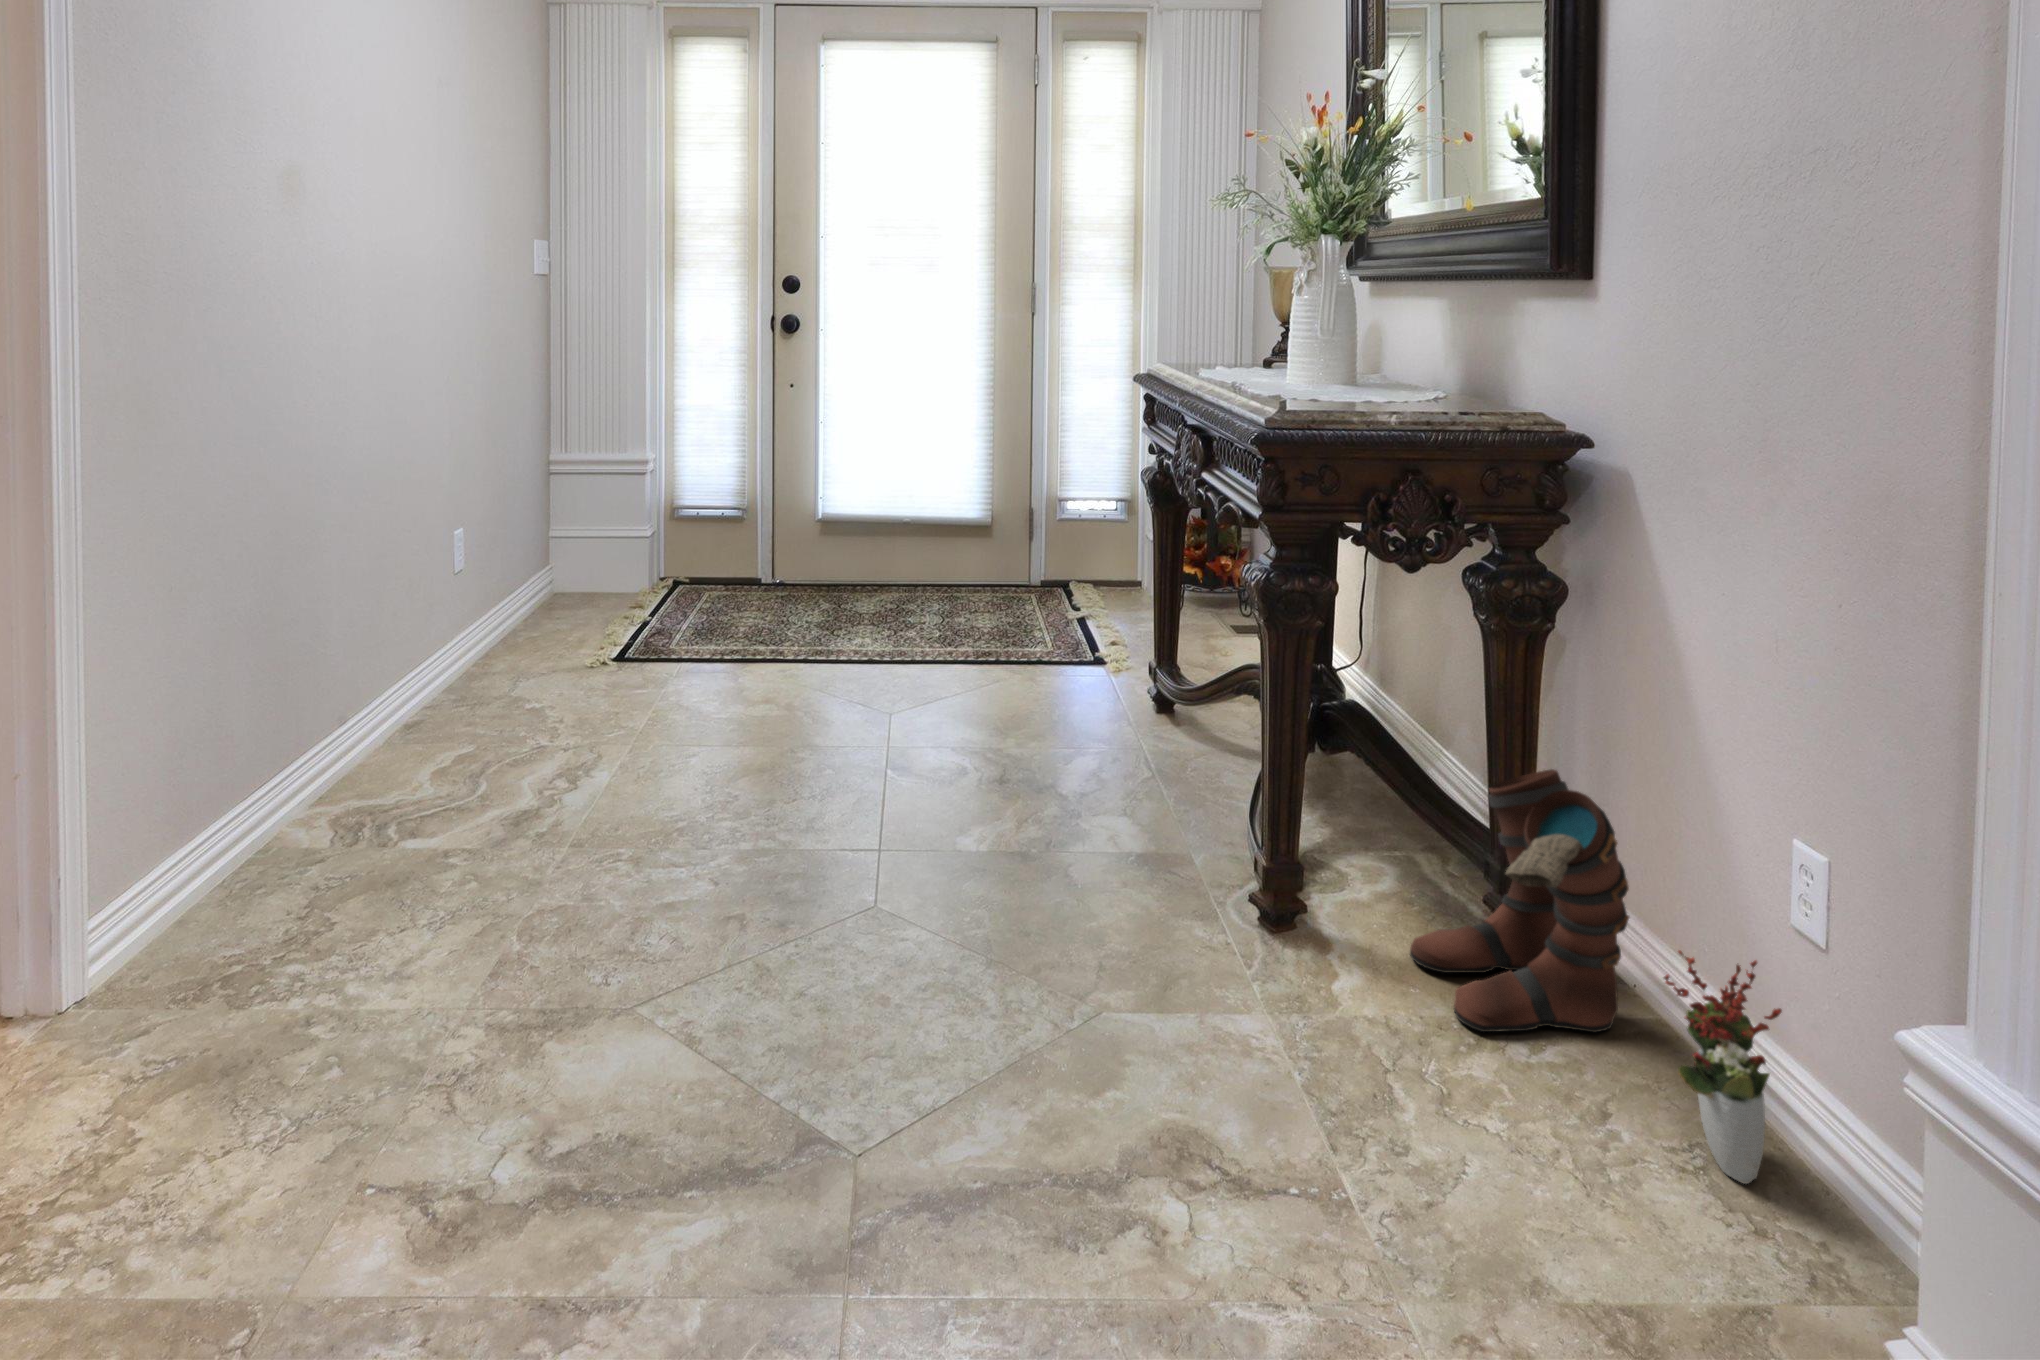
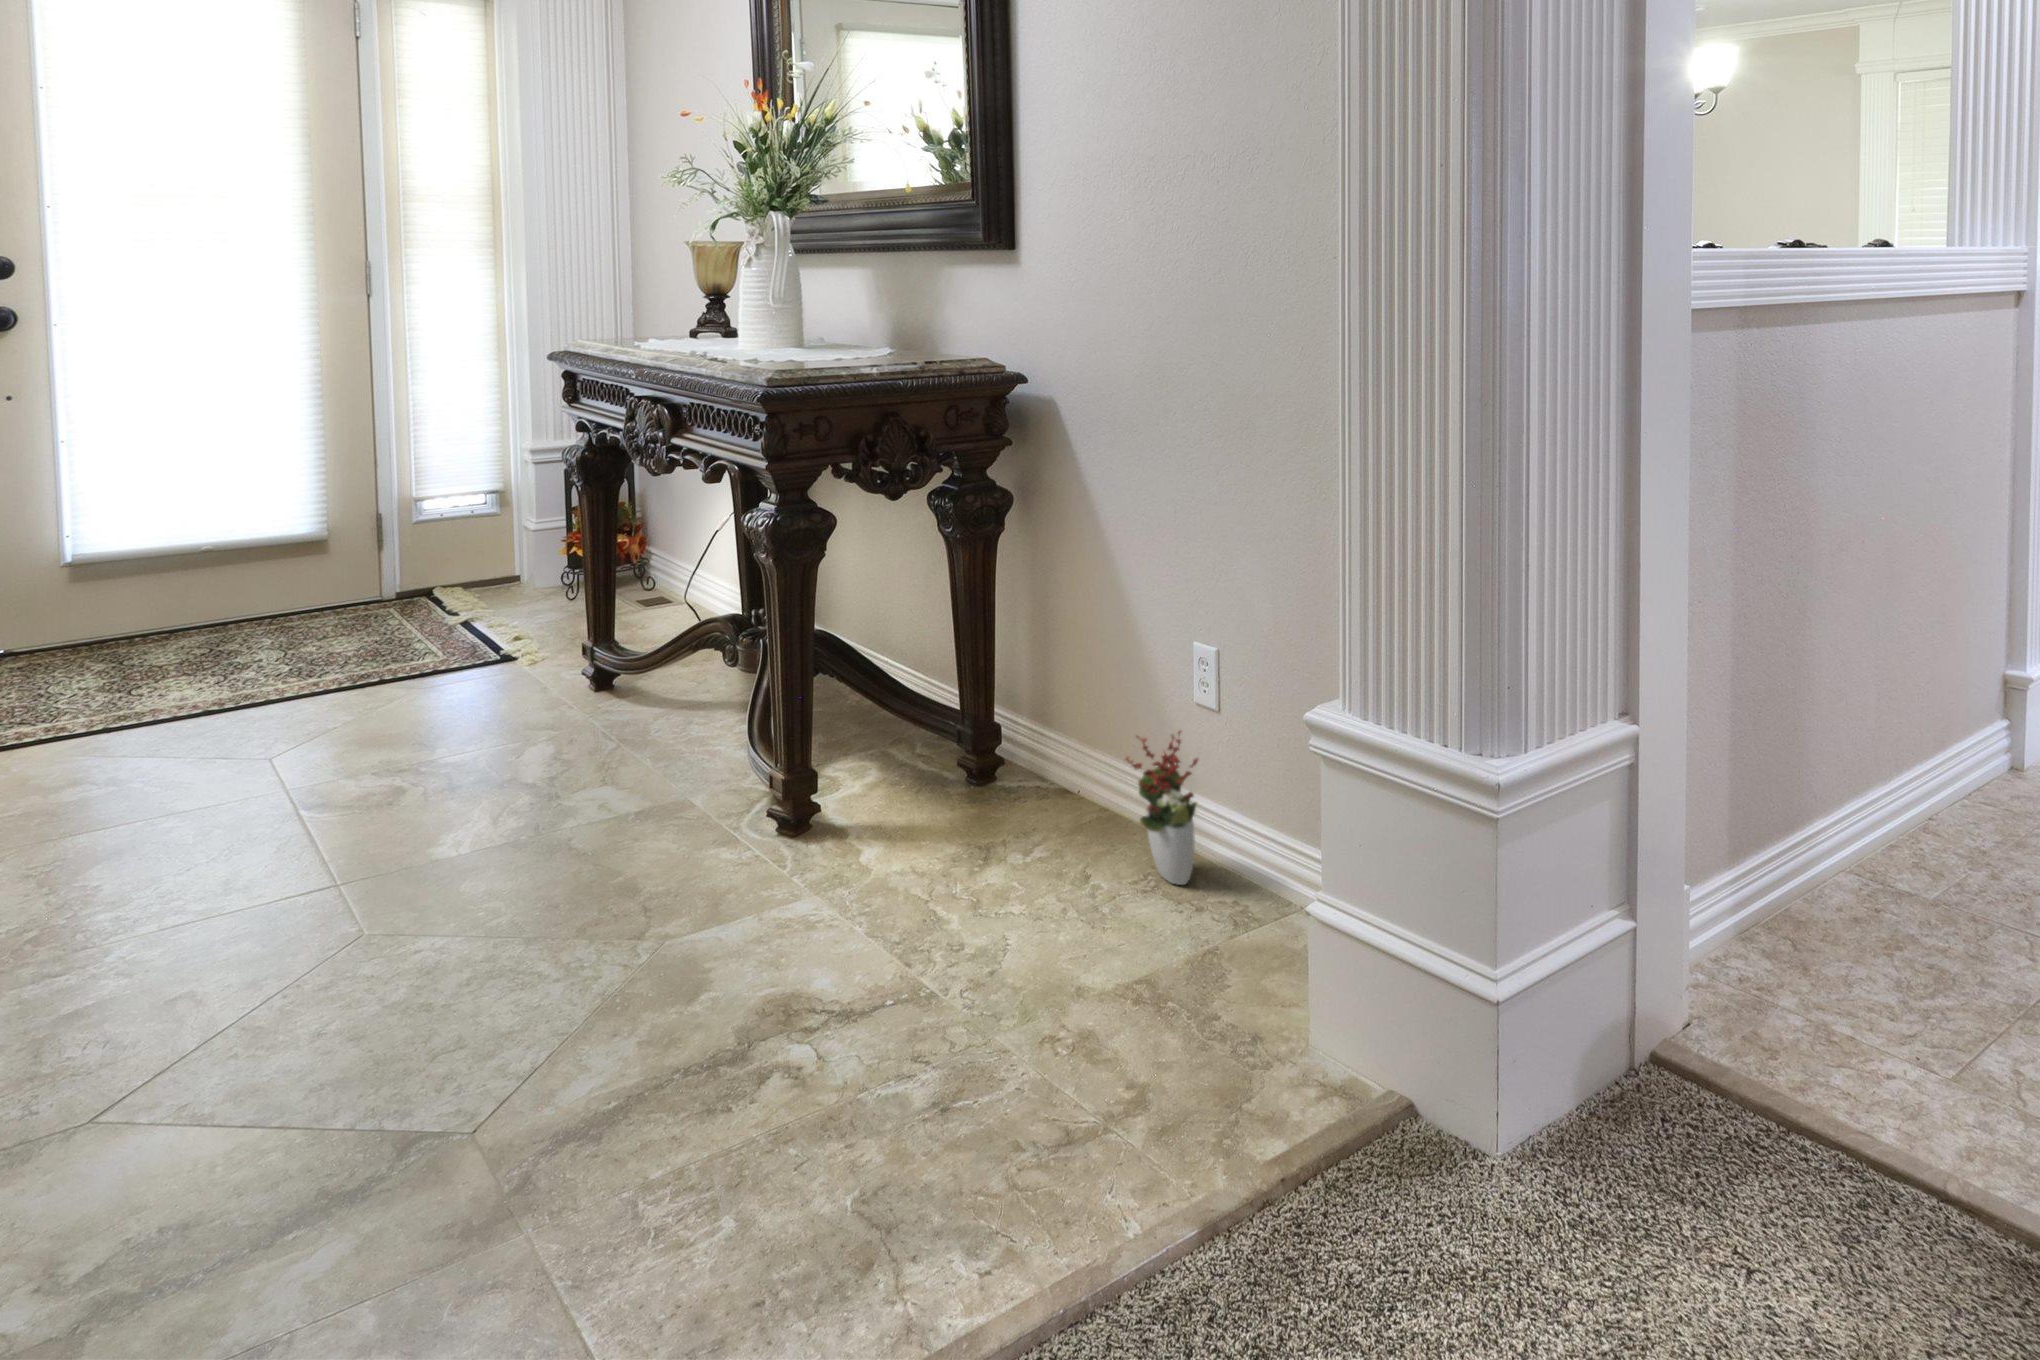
boots: present [1410,769,1629,1032] -> none [912,640,1081,853]

